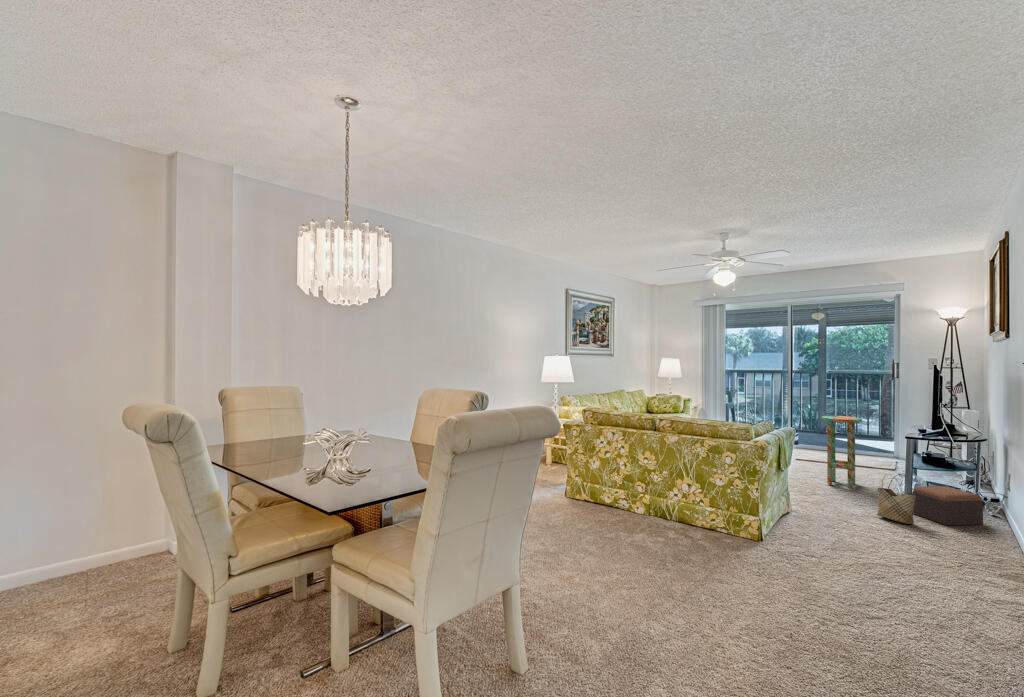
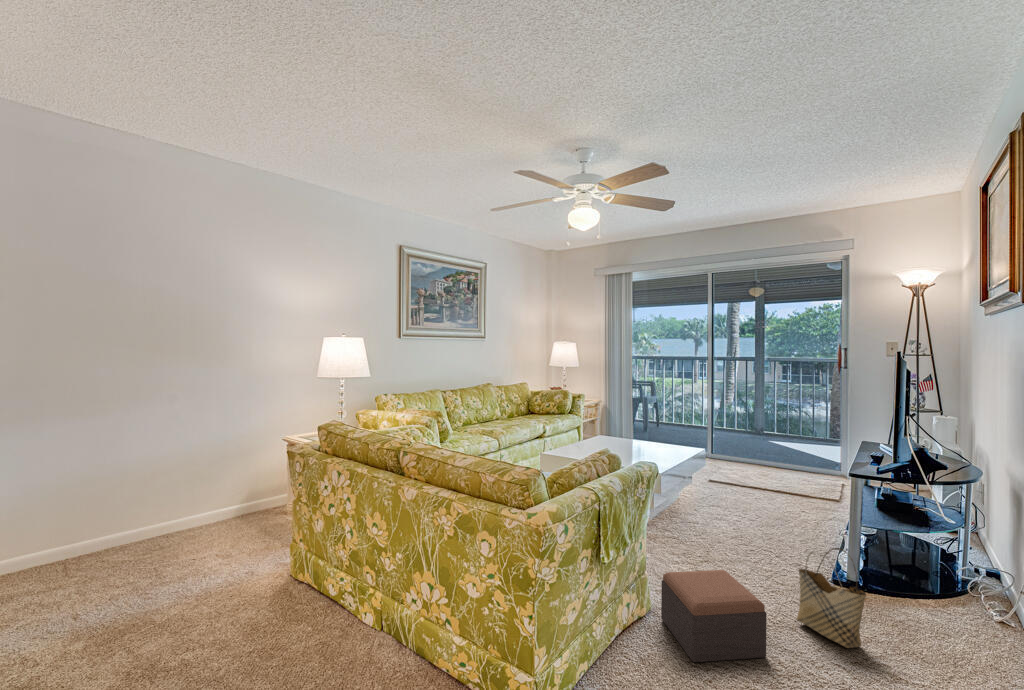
side table: present [821,416,862,488] -> none [729,426,787,540]
footstool: present [912,486,983,525] -> present [661,570,767,662]

